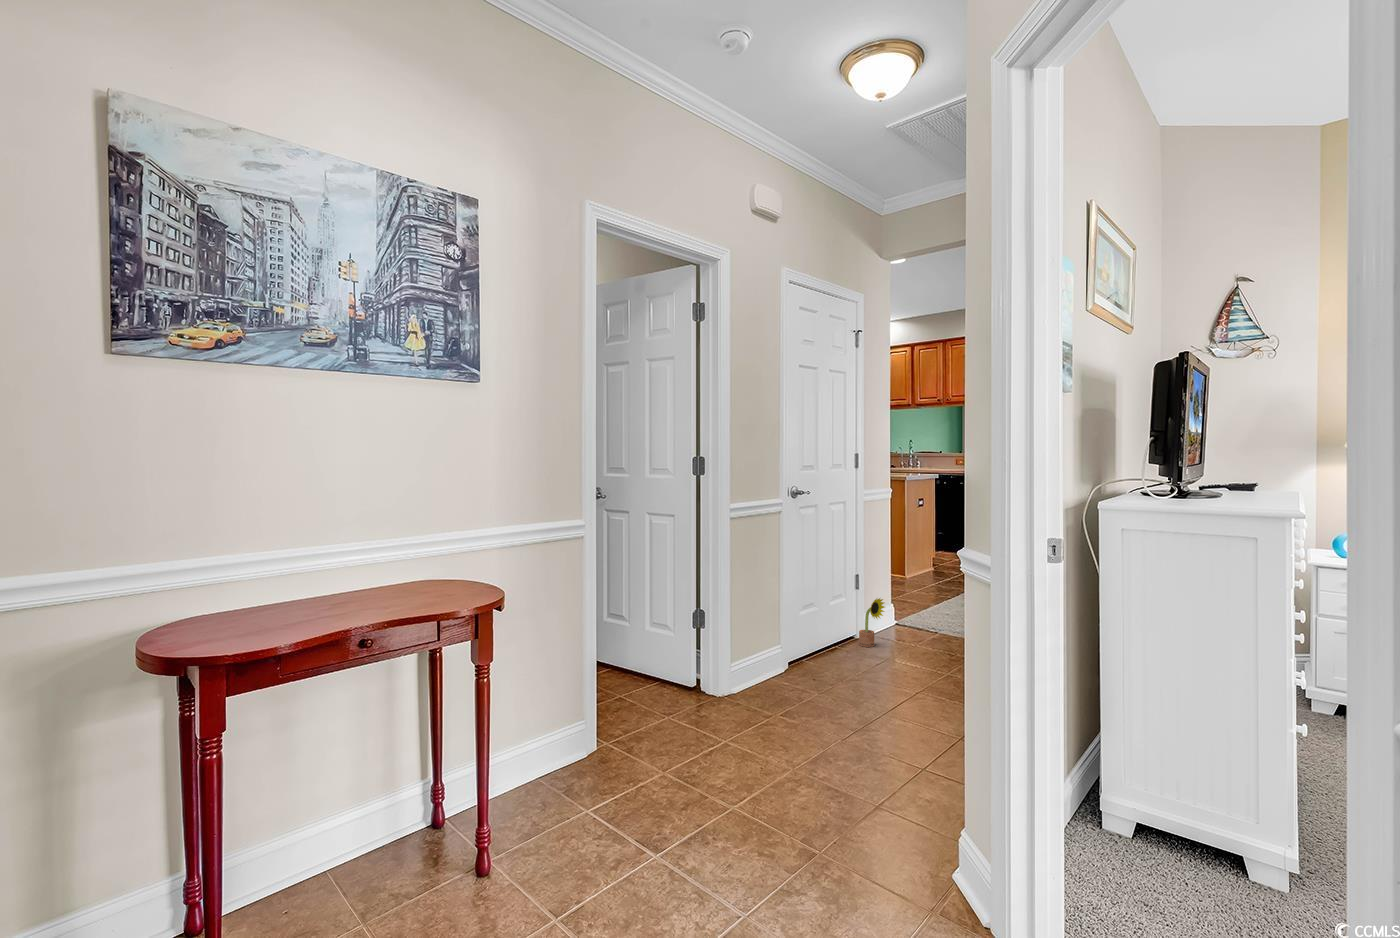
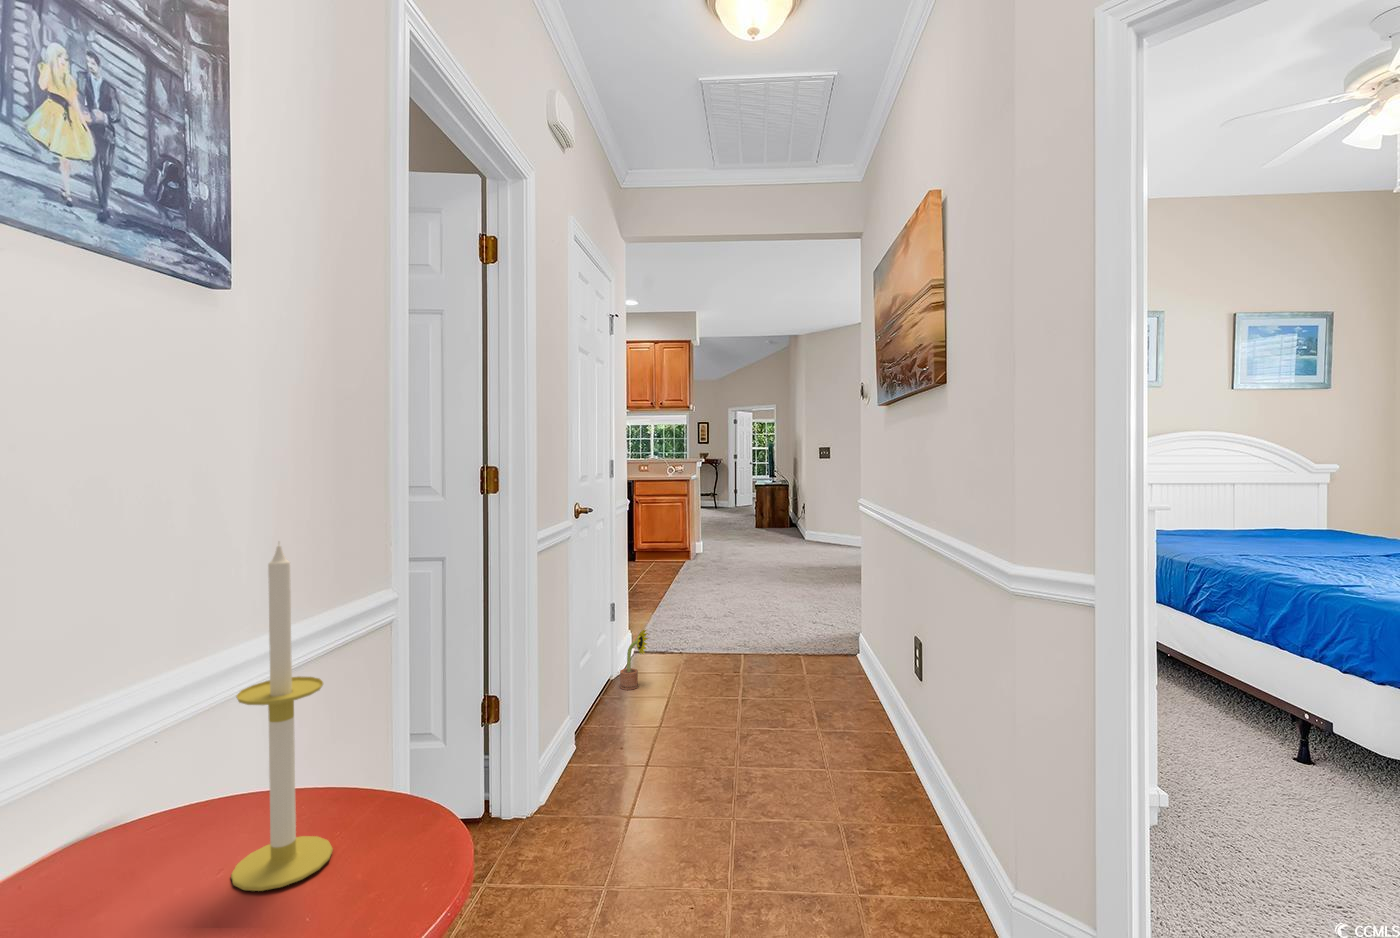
candle: none [435,479,466,594] -> present [231,543,333,891]

